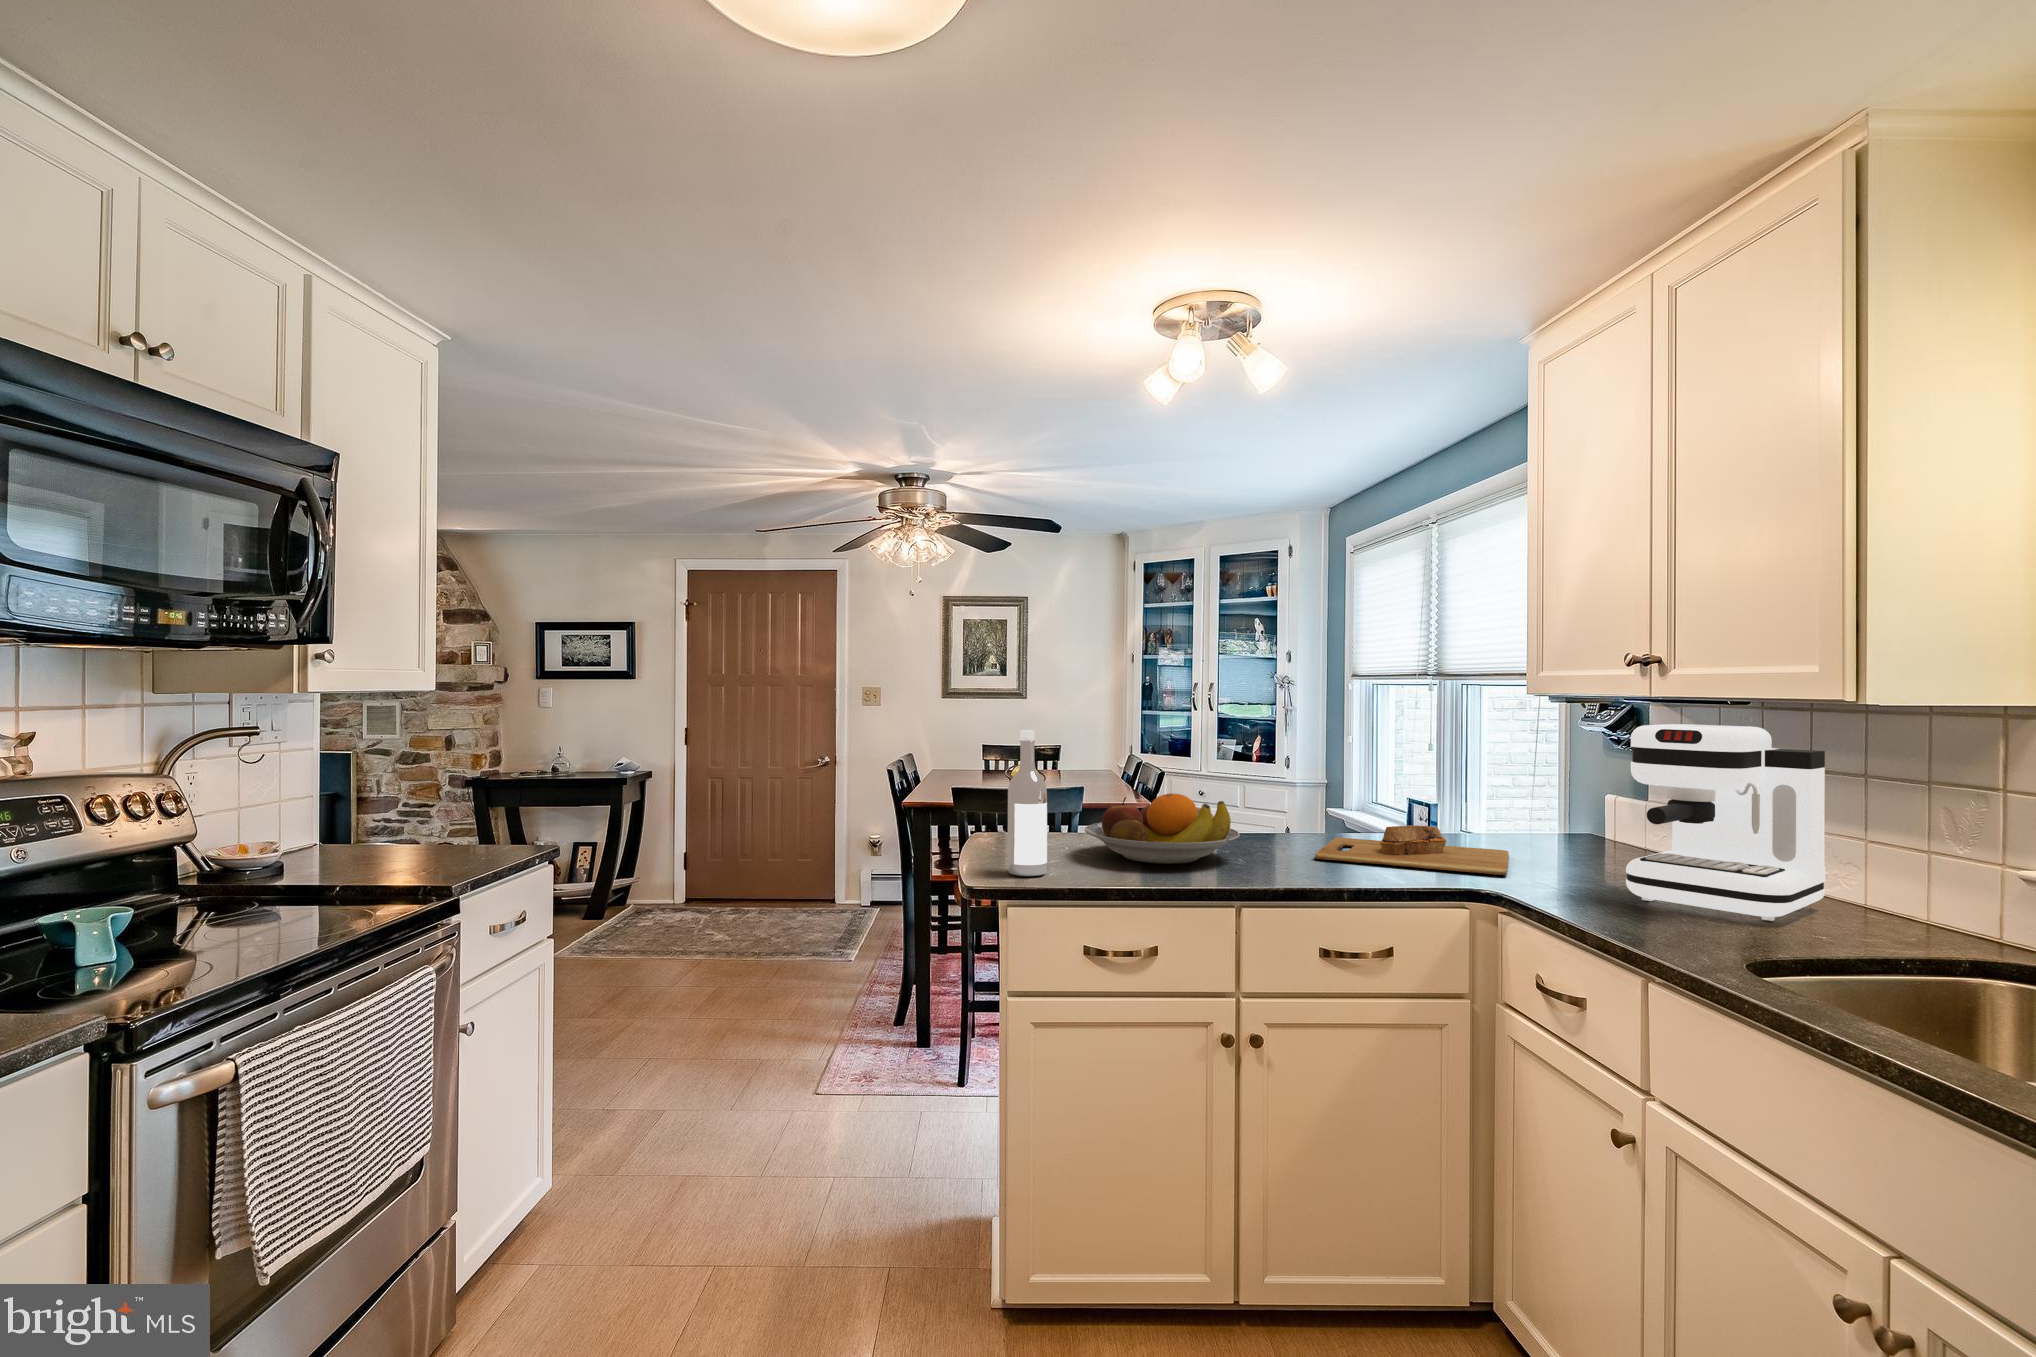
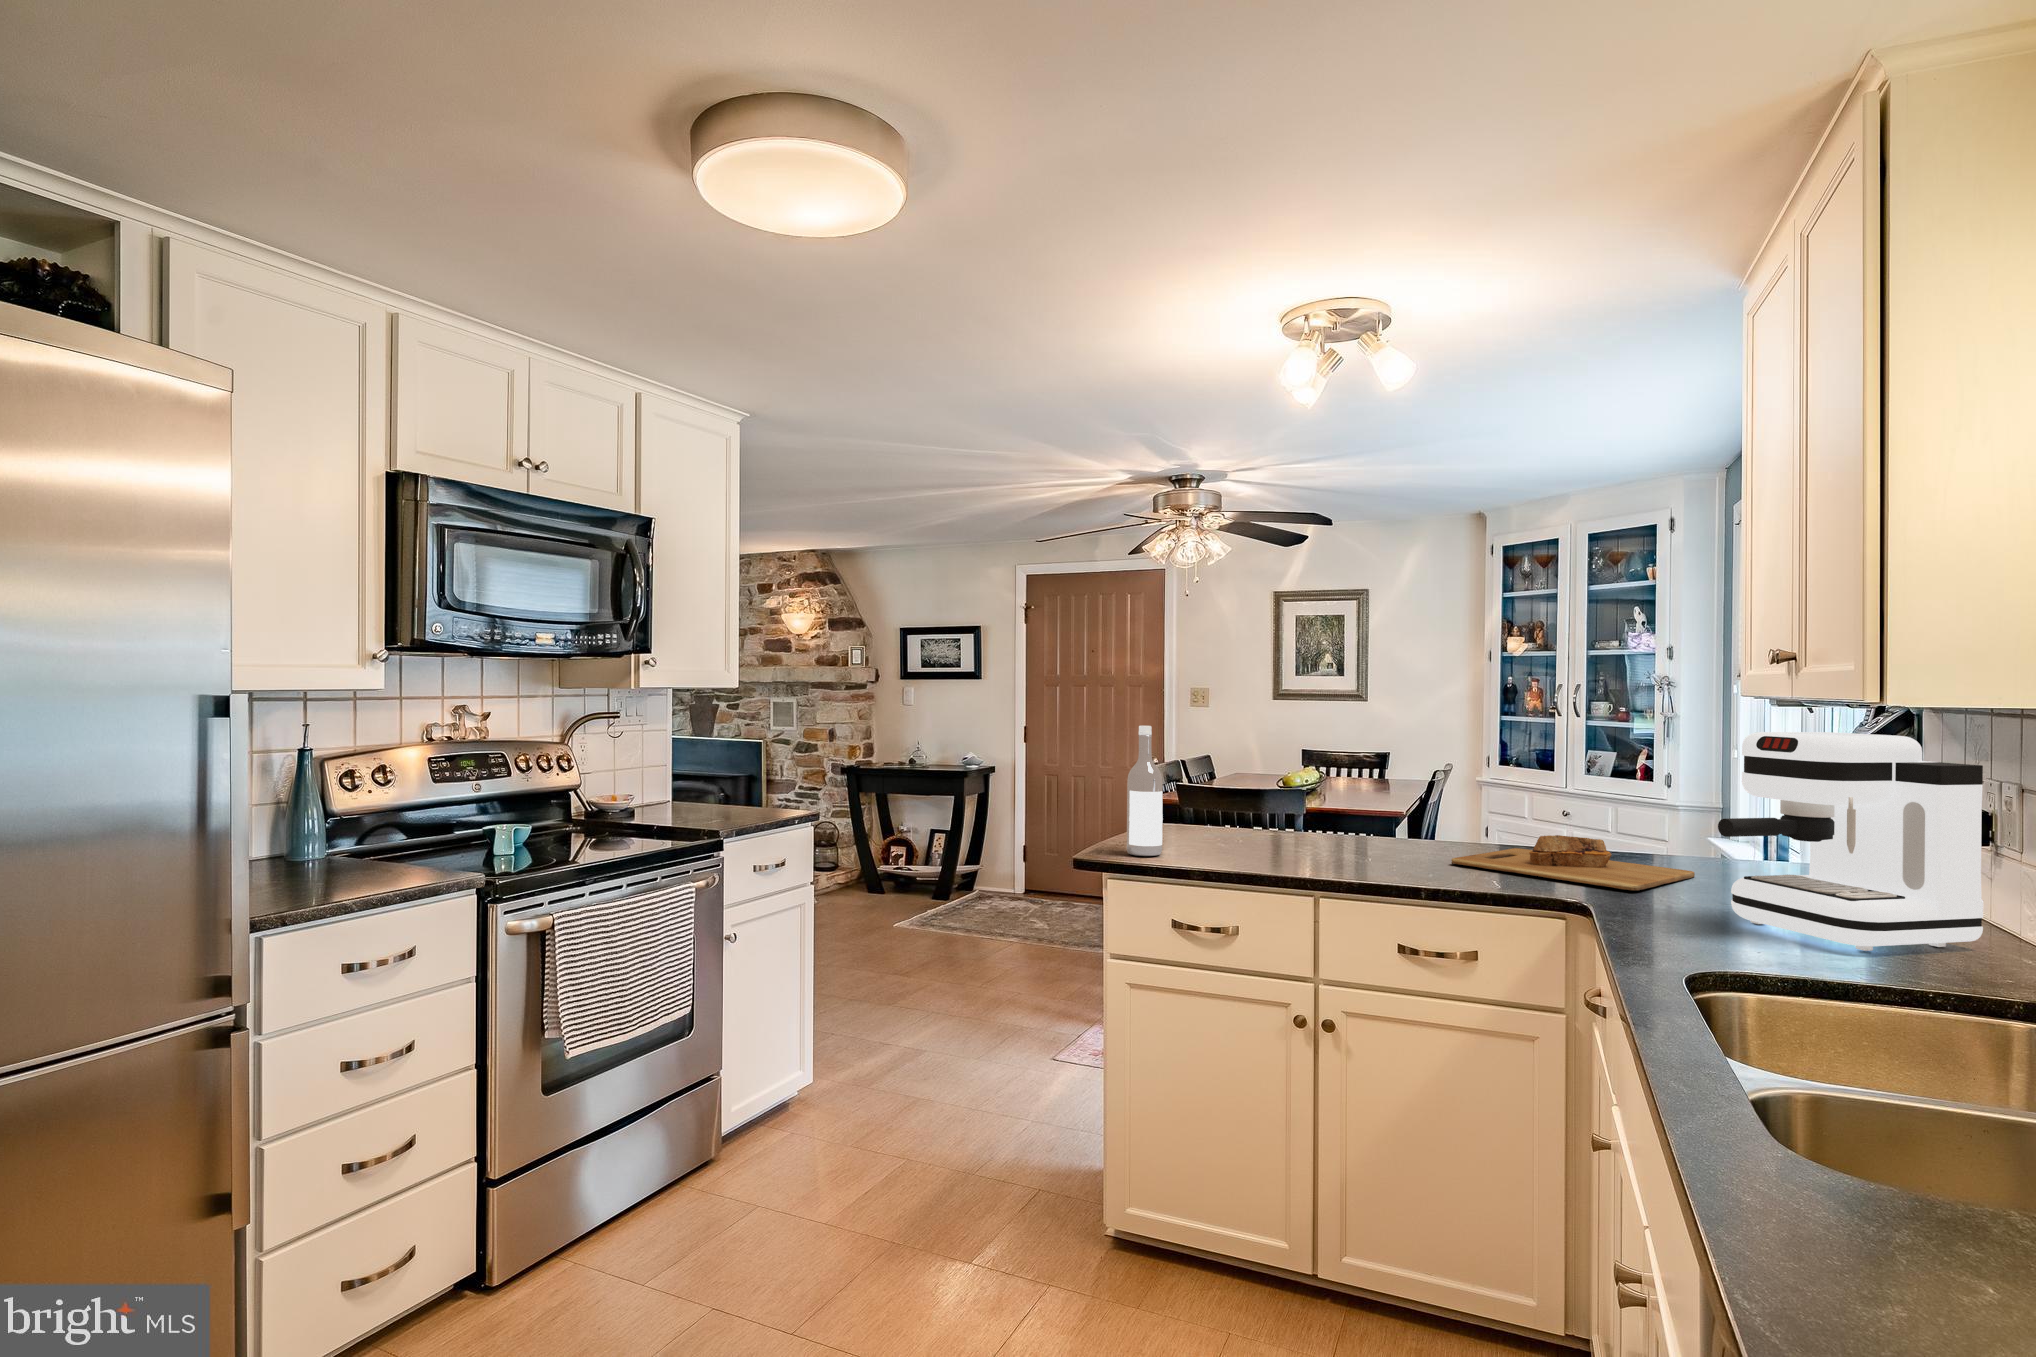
fruit bowl: present [1085,793,1240,864] -> none [1219,791,1371,857]

